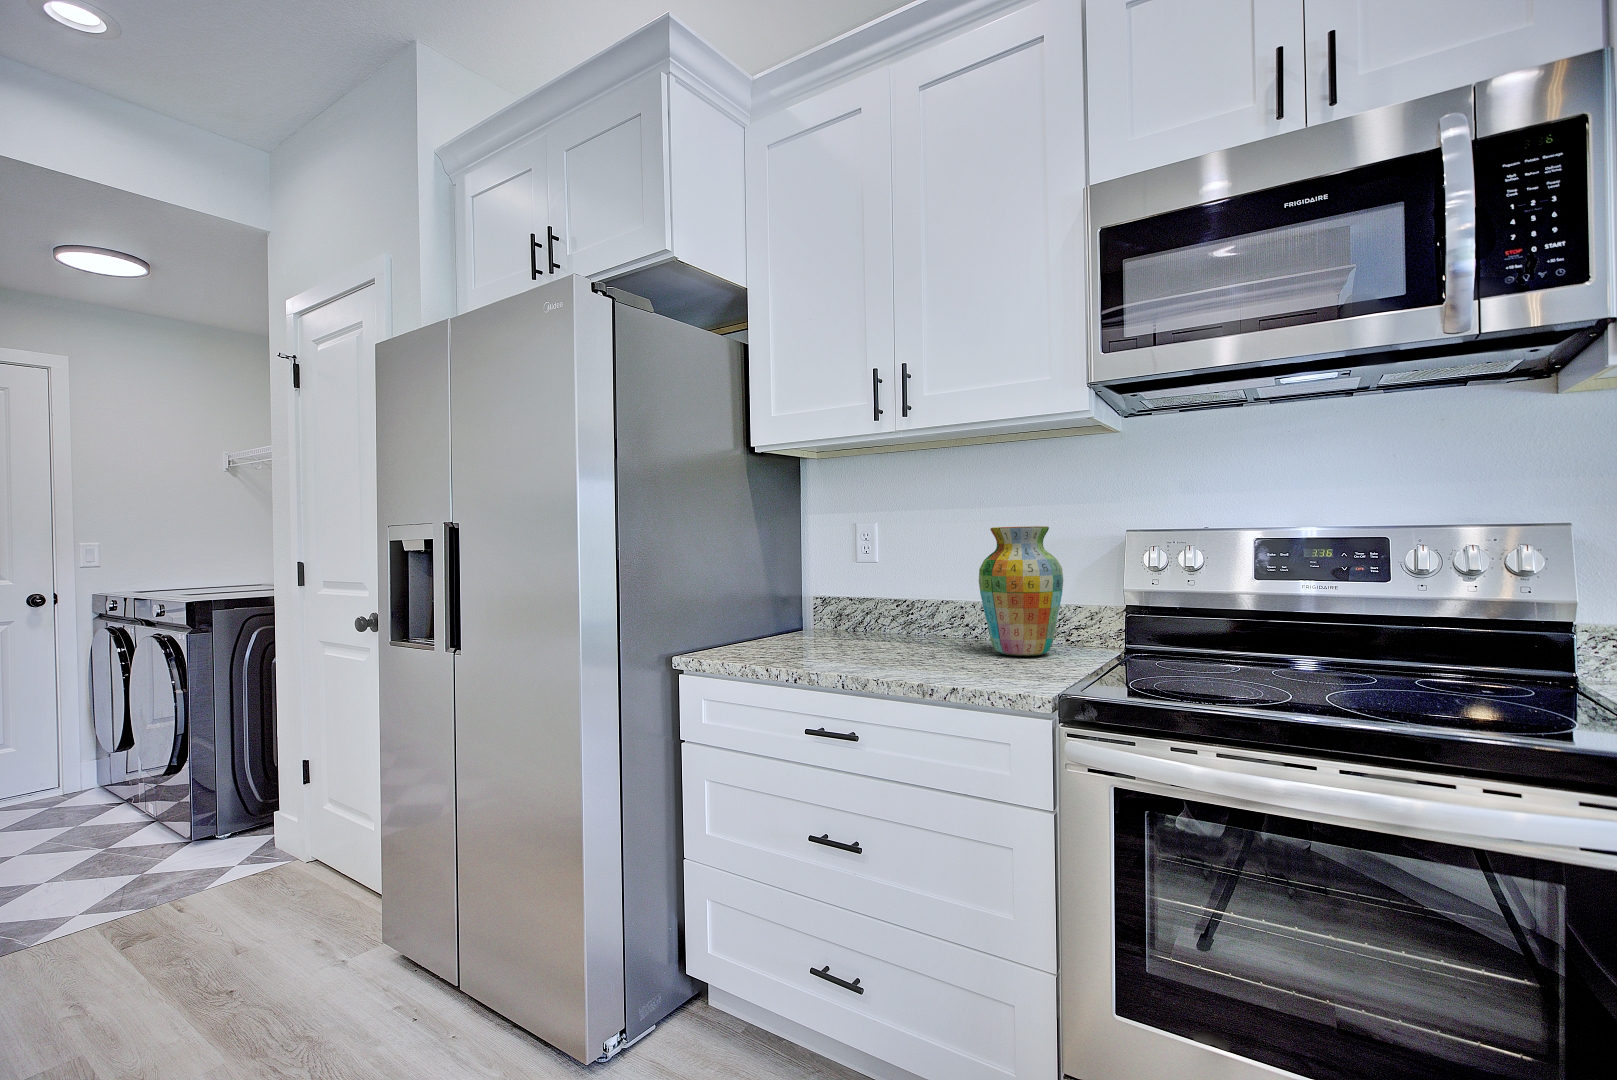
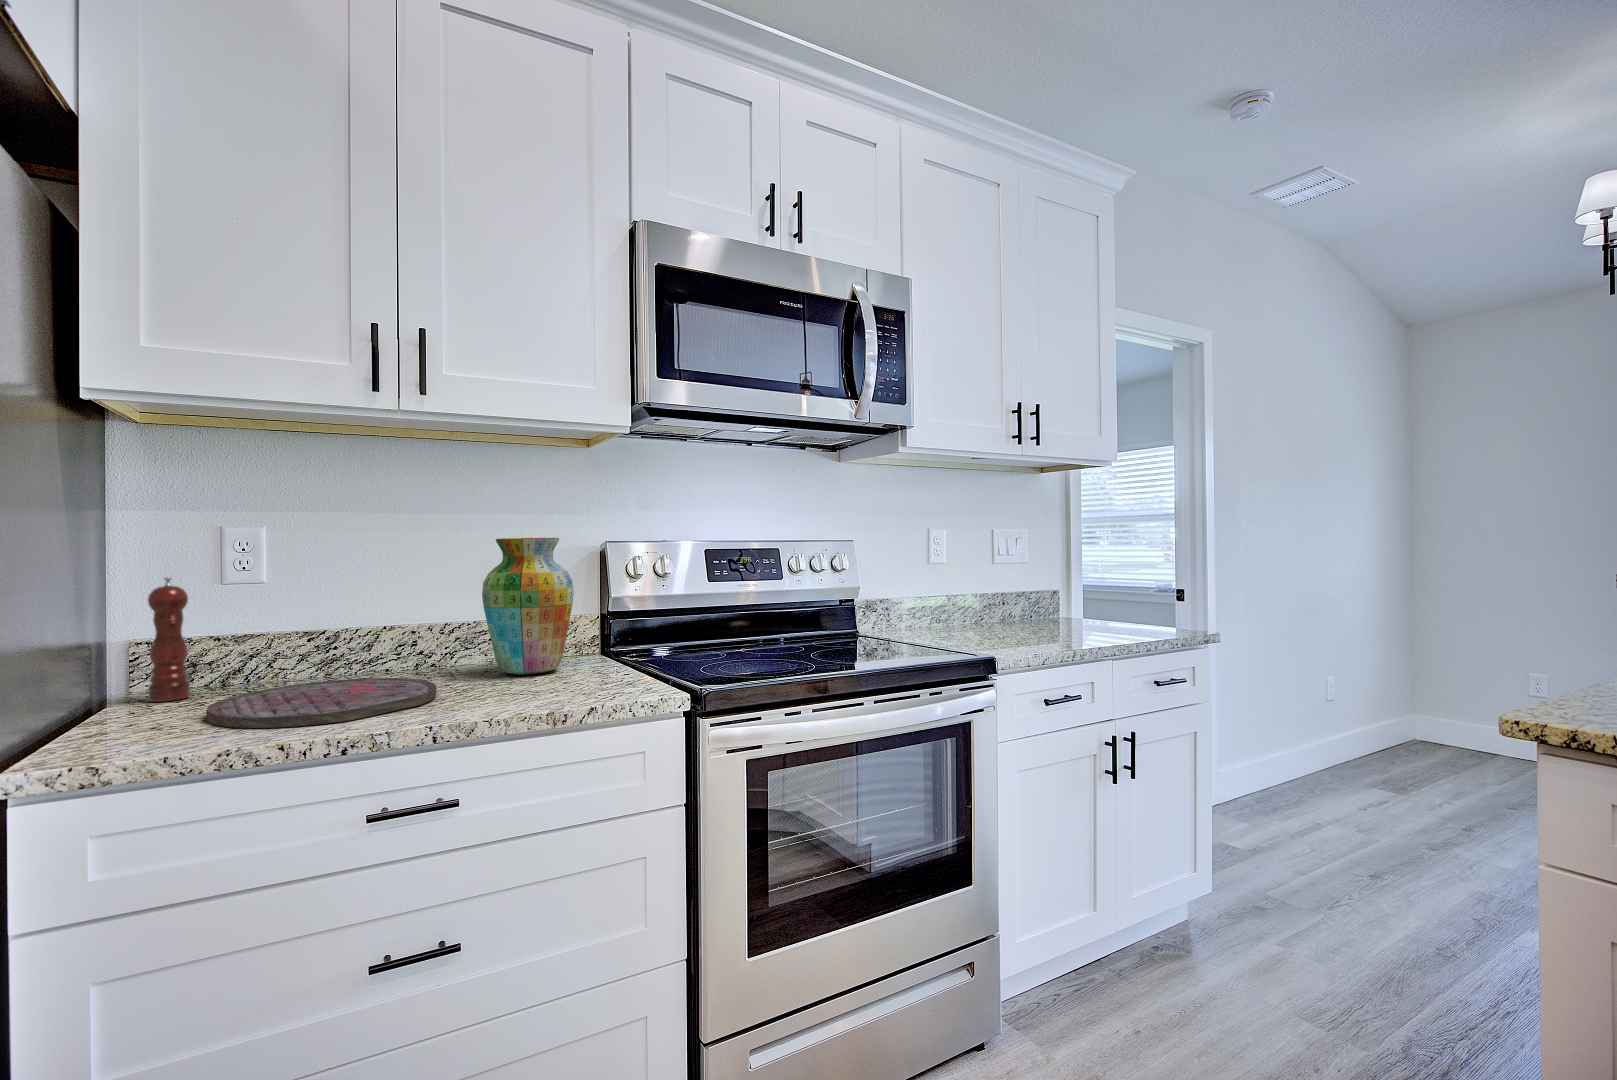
pepper mill: none [806,555,828,635] -> present [148,577,190,702]
cutting board: none [778,635,919,661] -> present [207,678,436,728]

